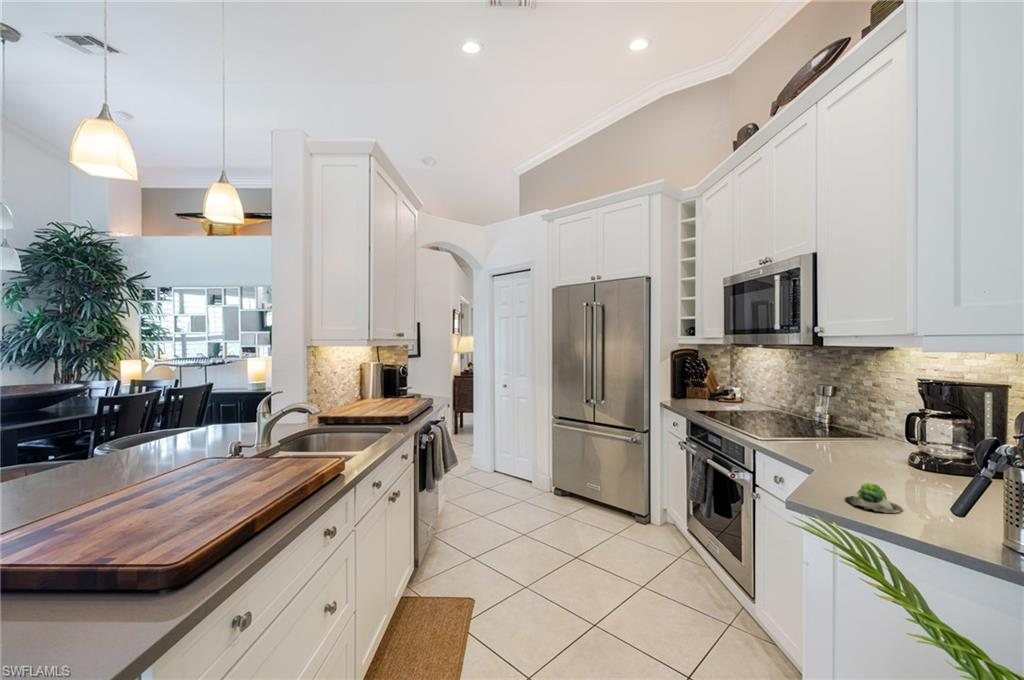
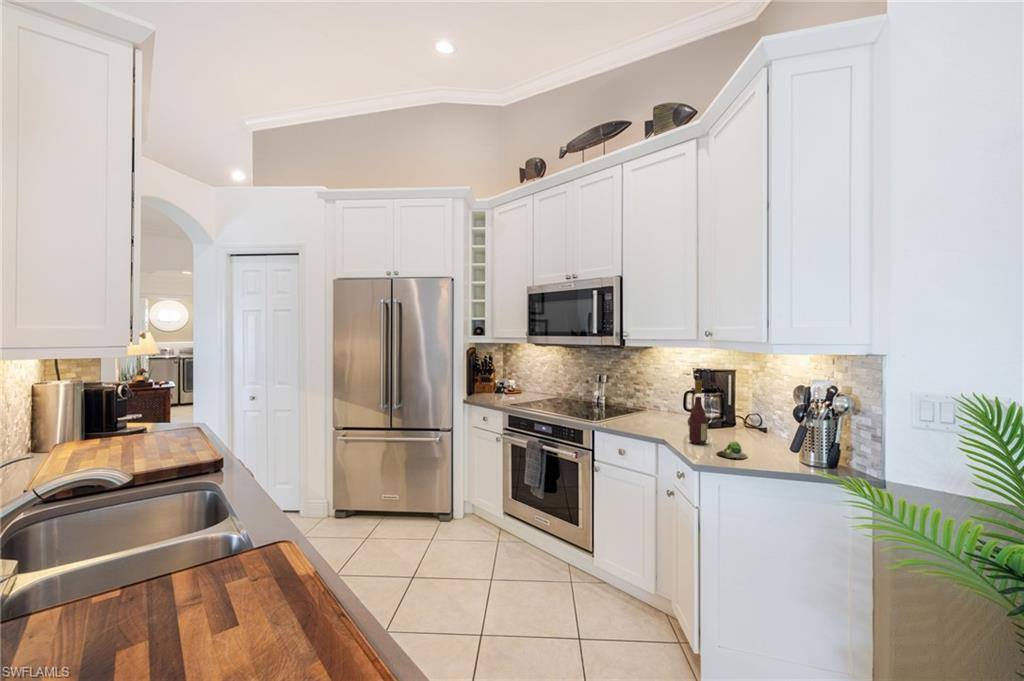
wine bottle: none [838,391,871,486] -> present [689,381,707,443]

